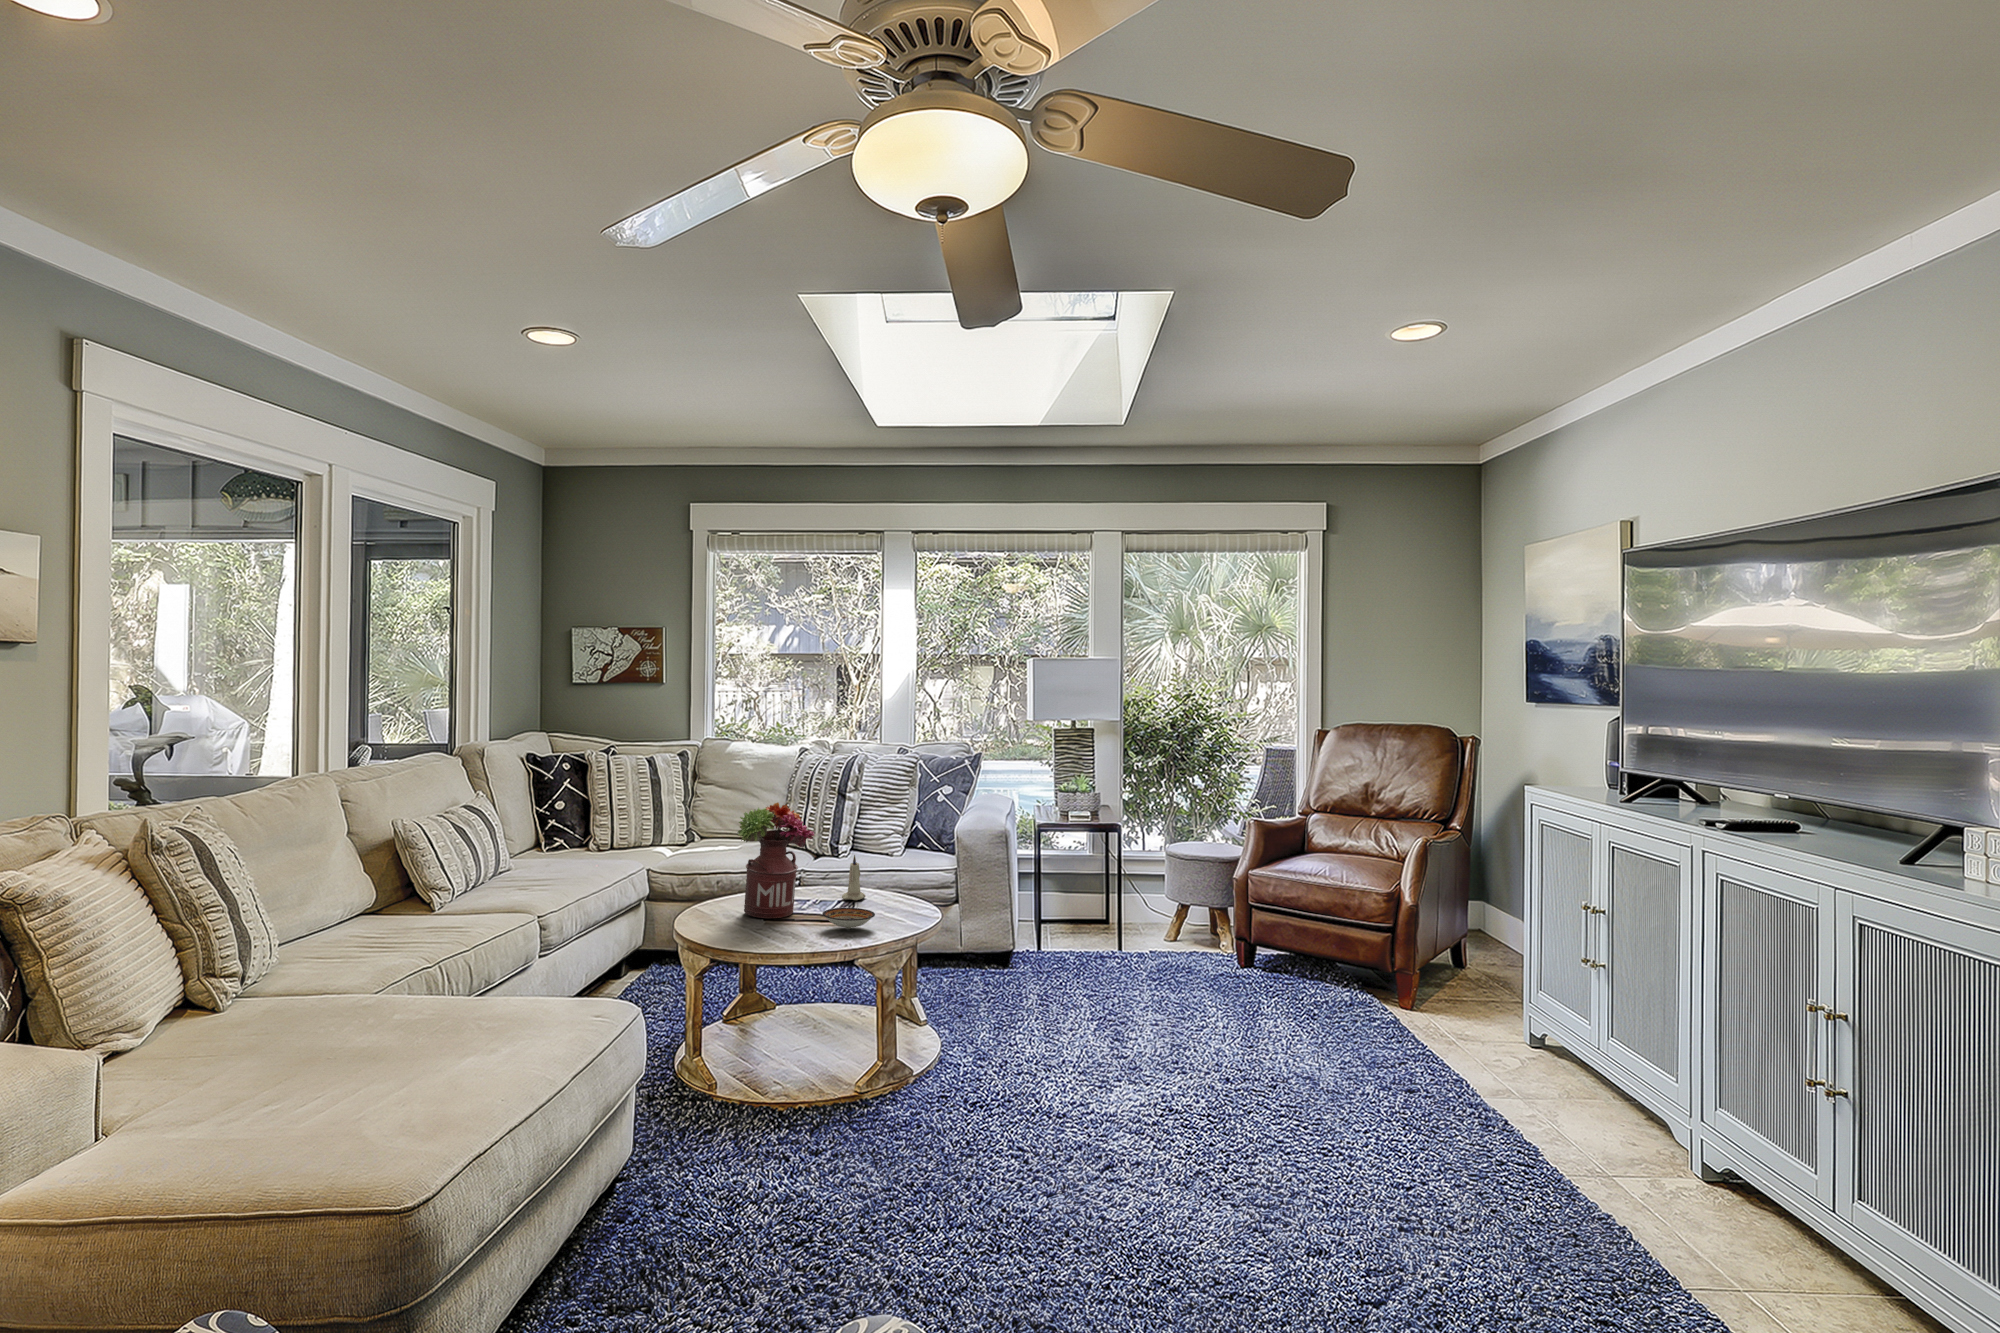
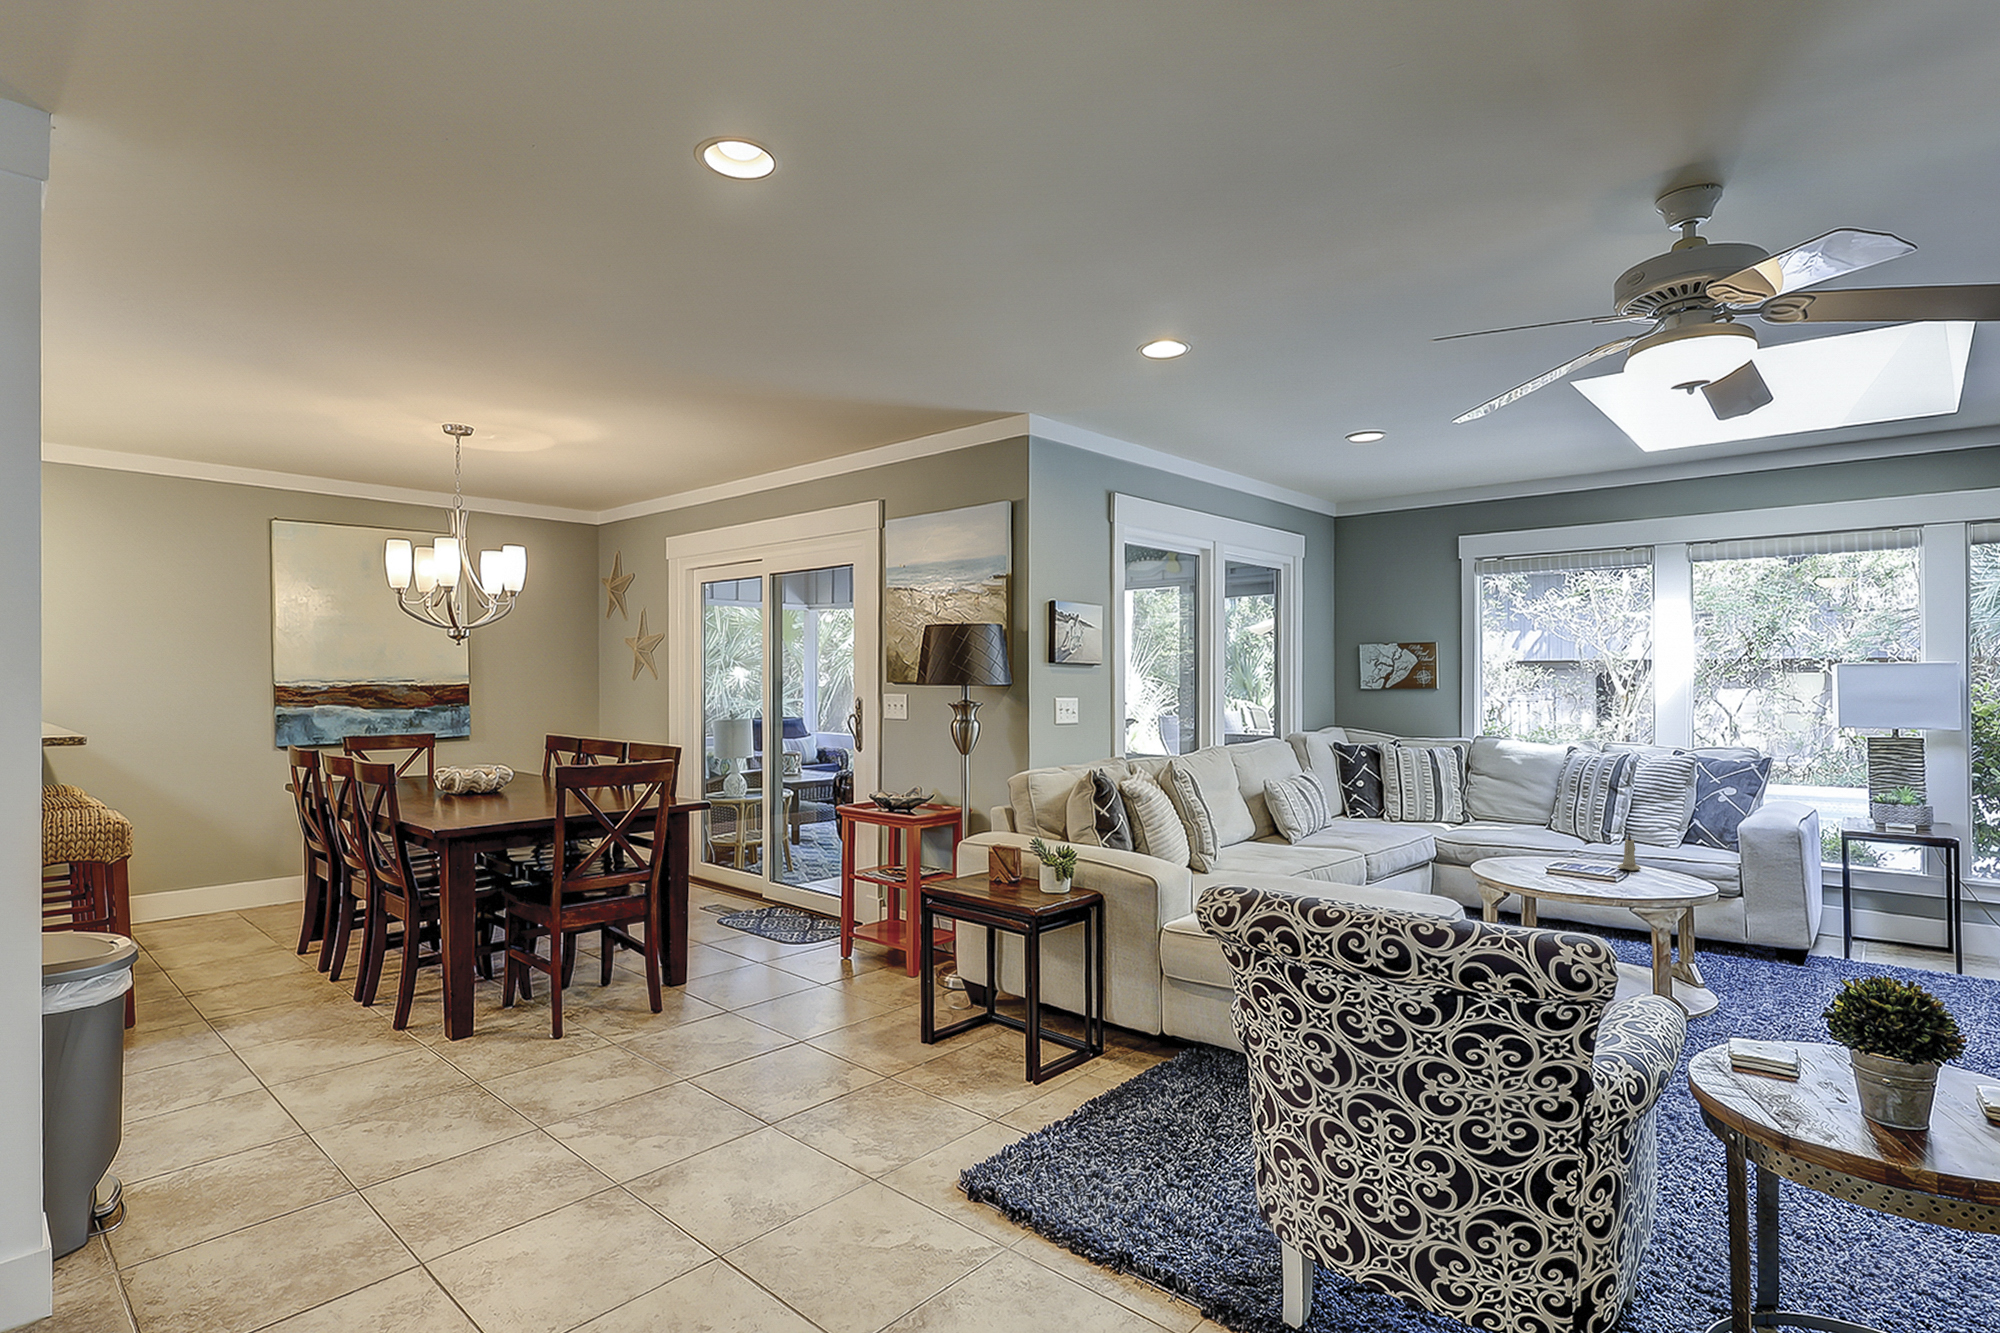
flower arrangement: present [737,802,814,918] -> none [1524,782,1593,873]
ceramic bowl: present [822,908,875,929] -> none [1601,869,1651,886]

